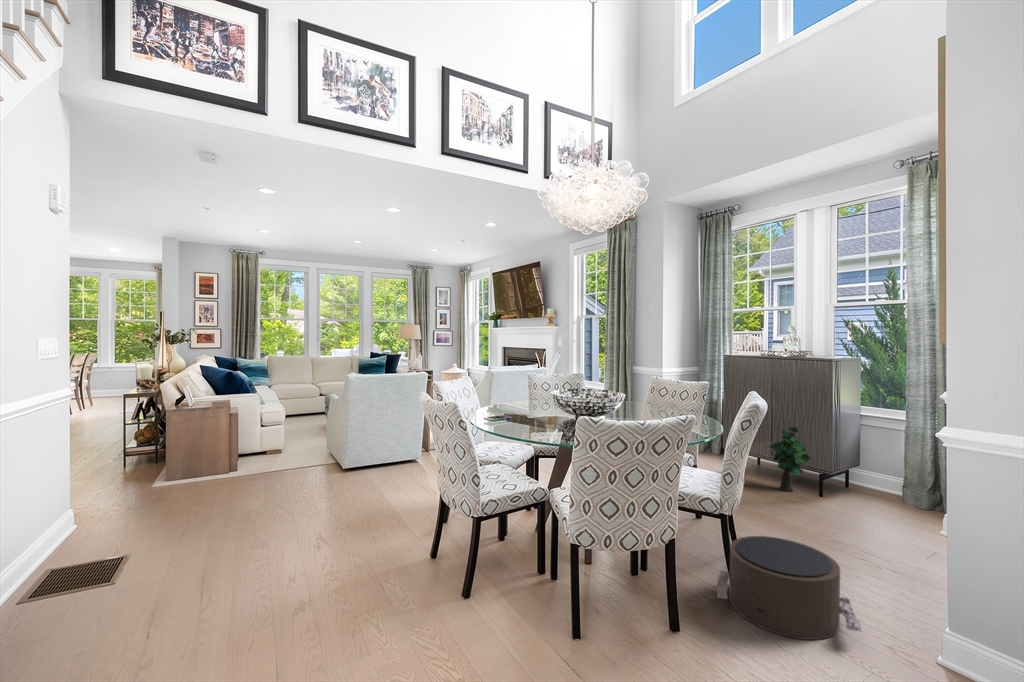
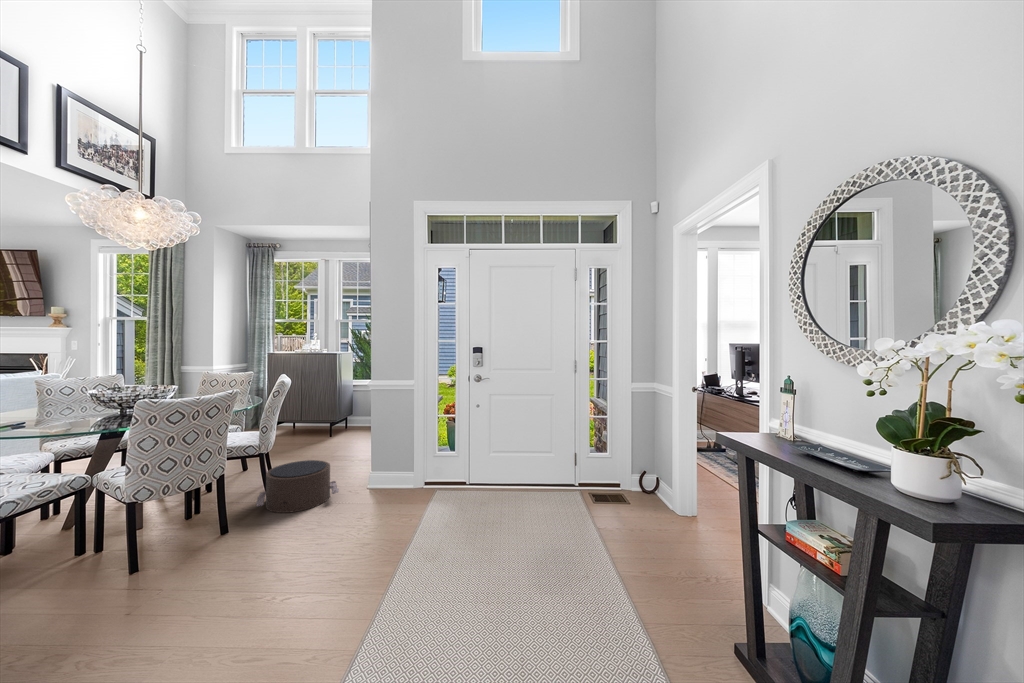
decorative plant: present [768,427,810,492] -> none [298,398,327,441]

